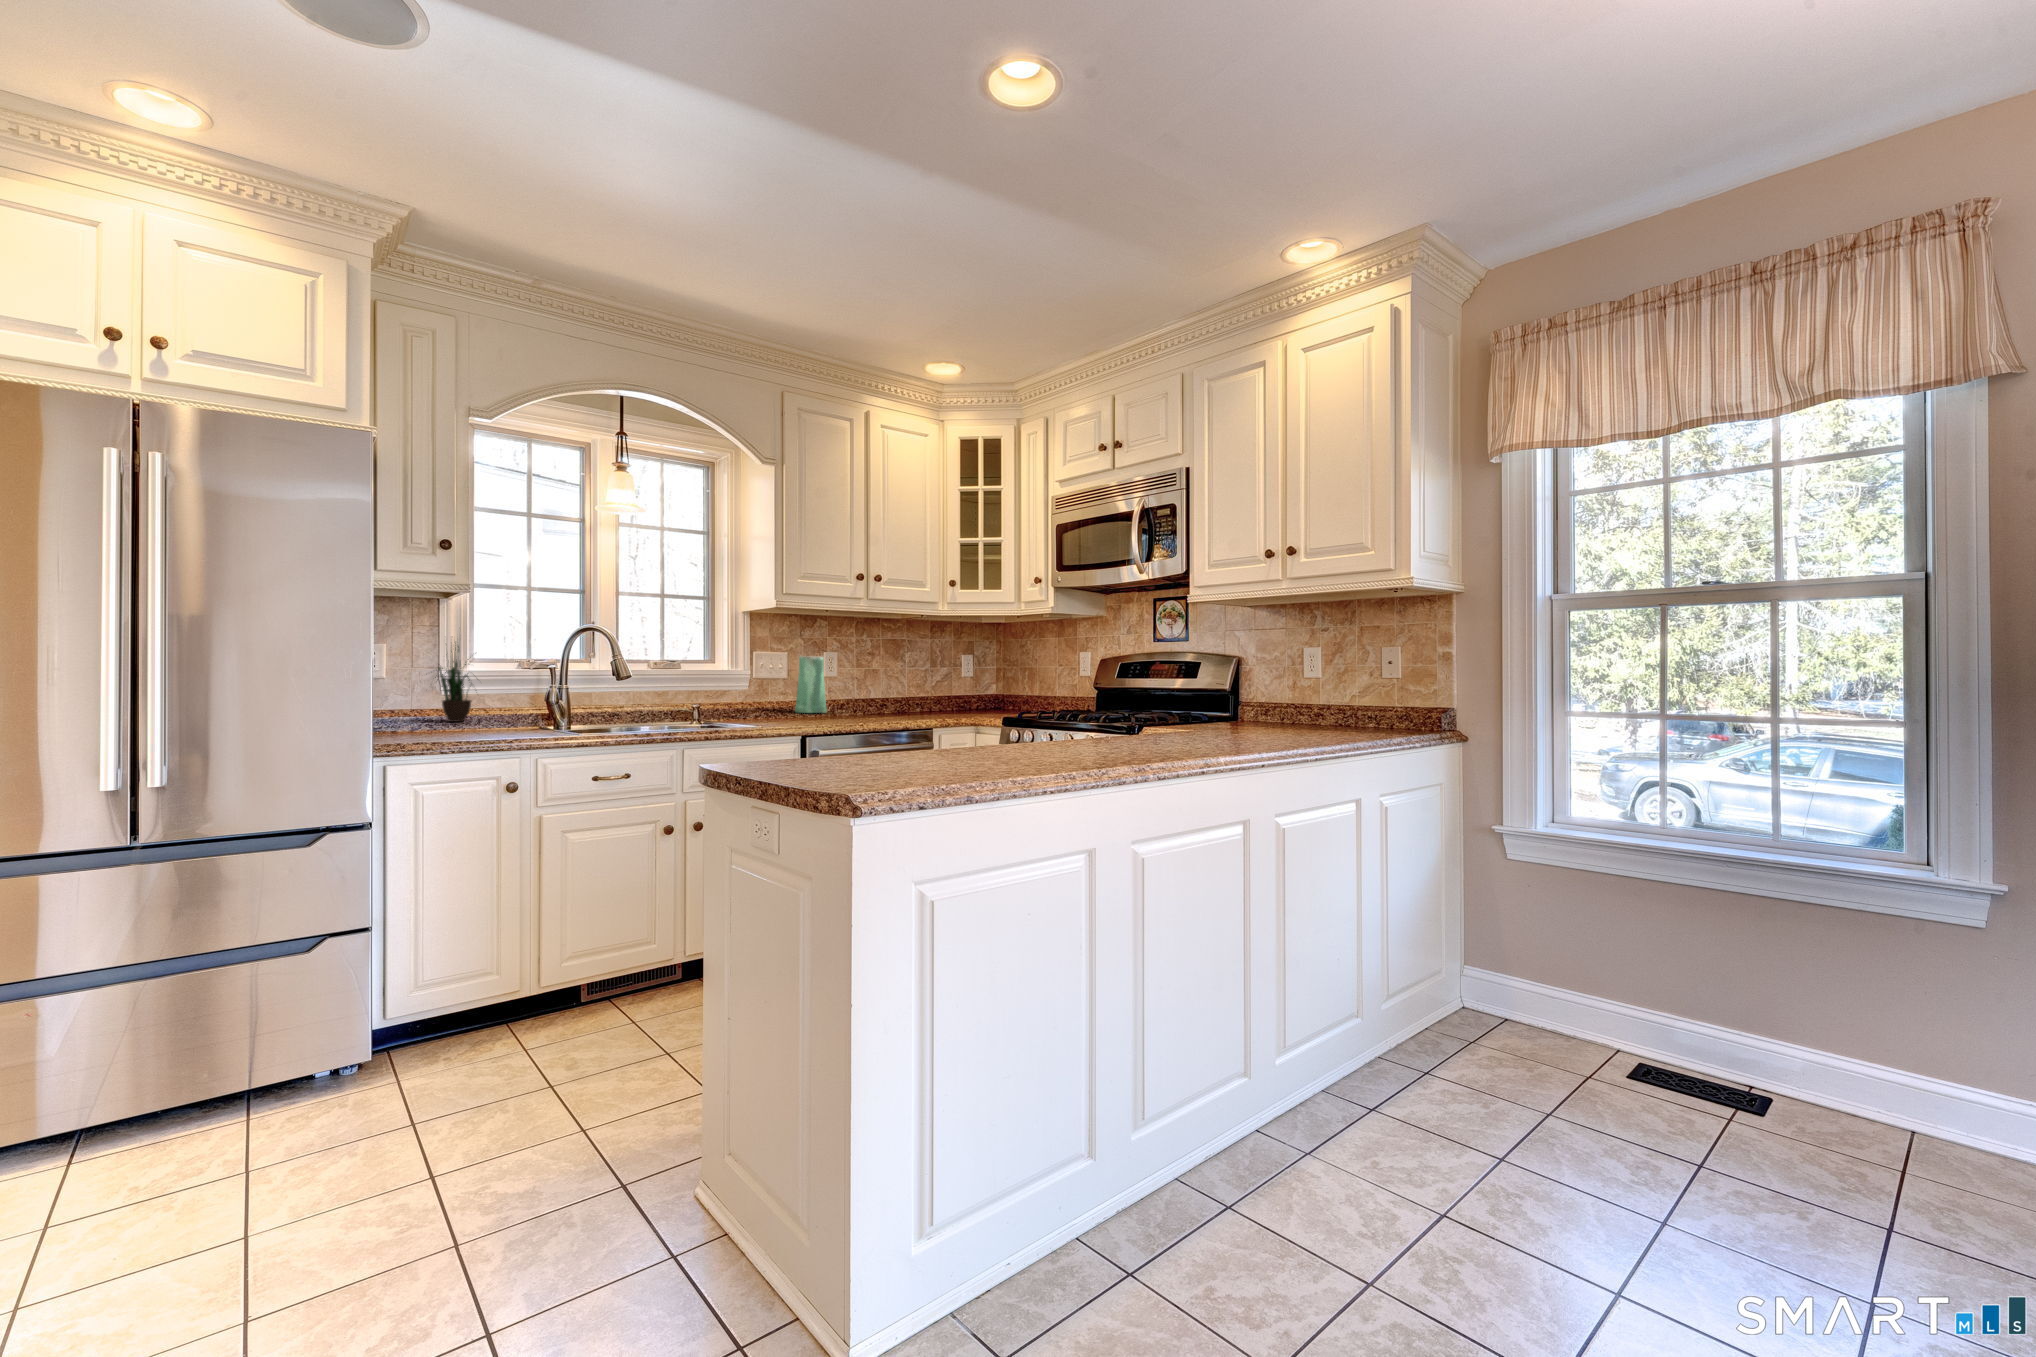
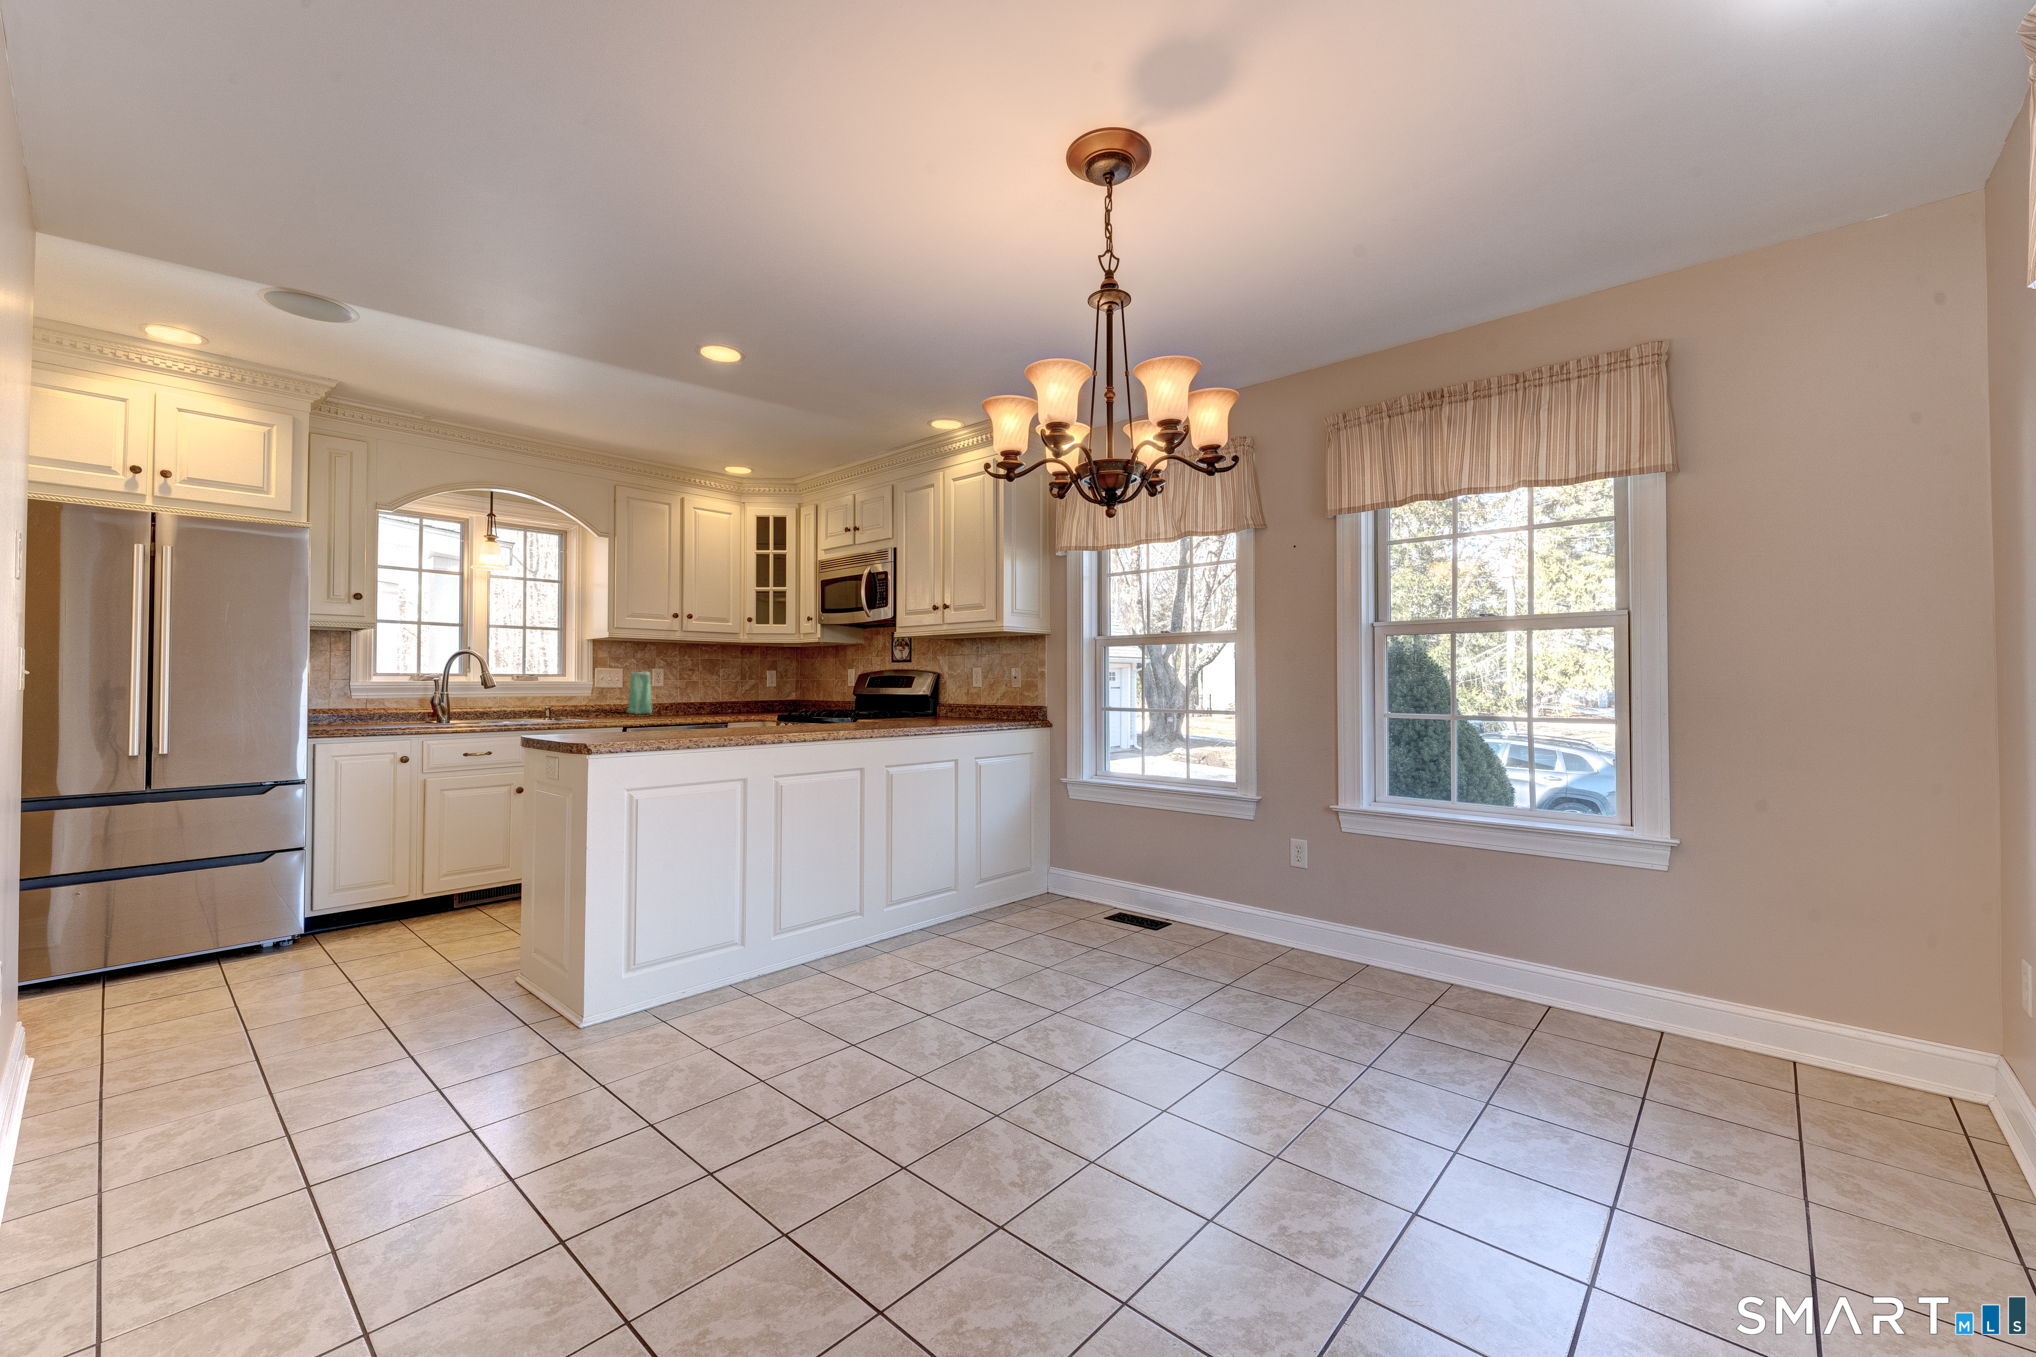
potted plant: present [435,643,471,722] -> none [337,647,383,718]

